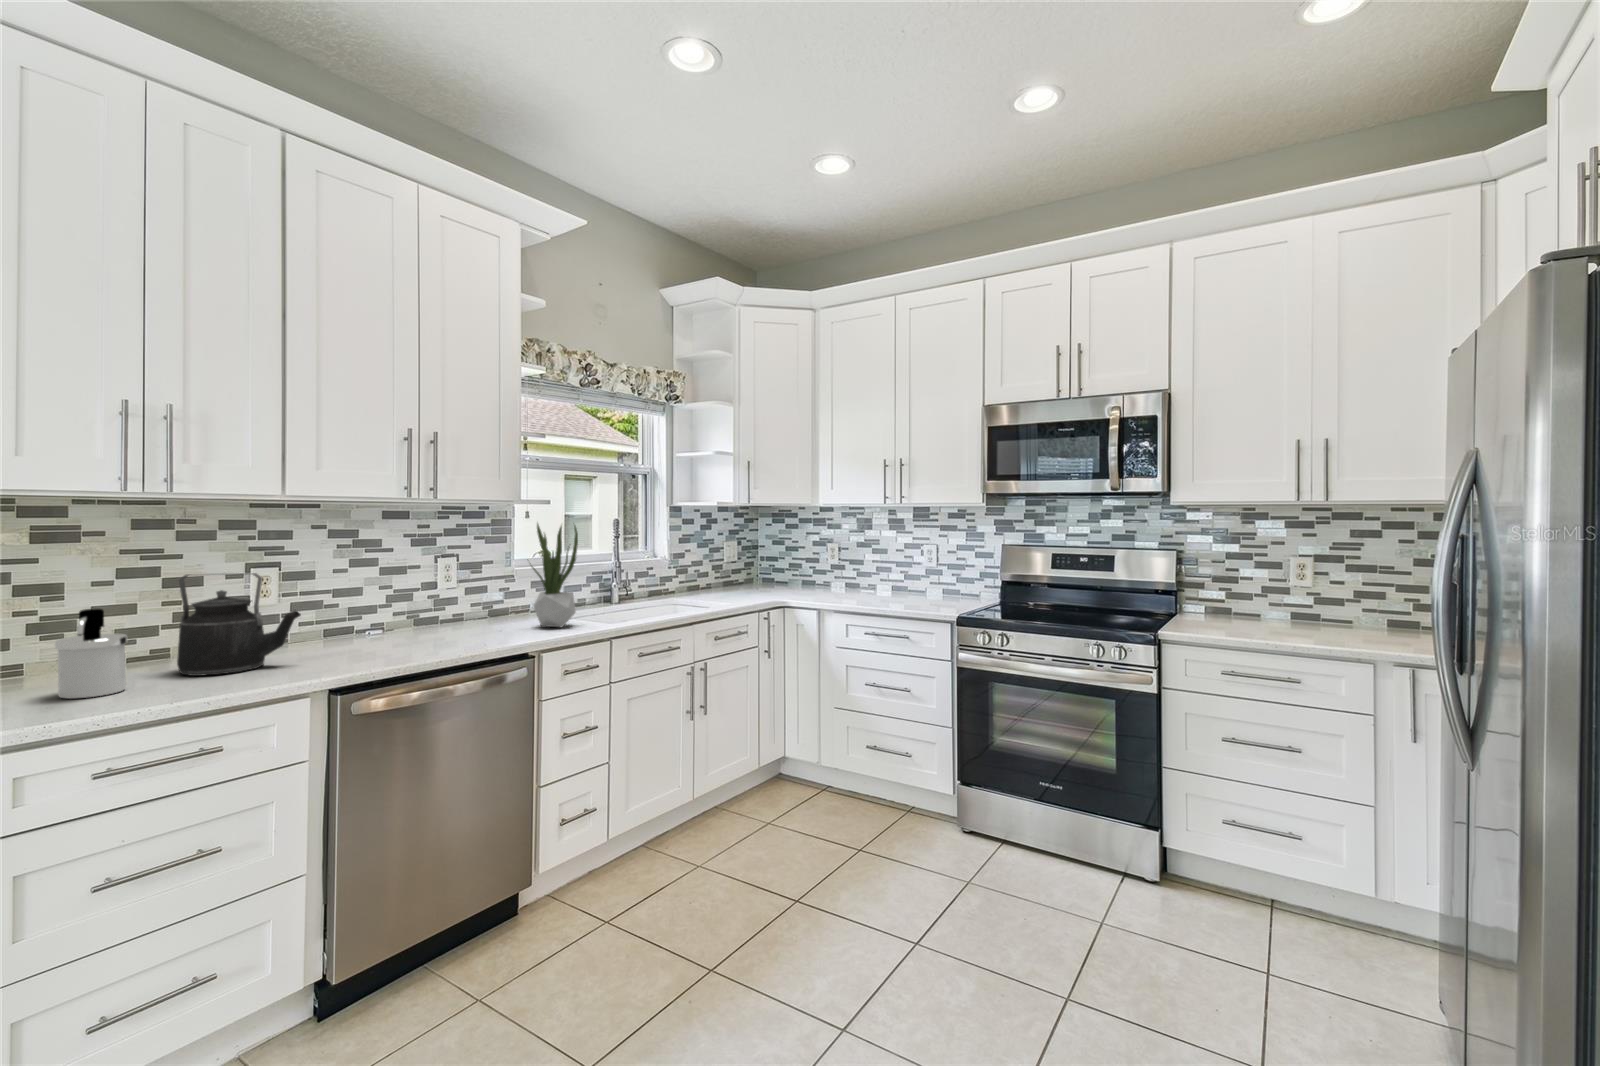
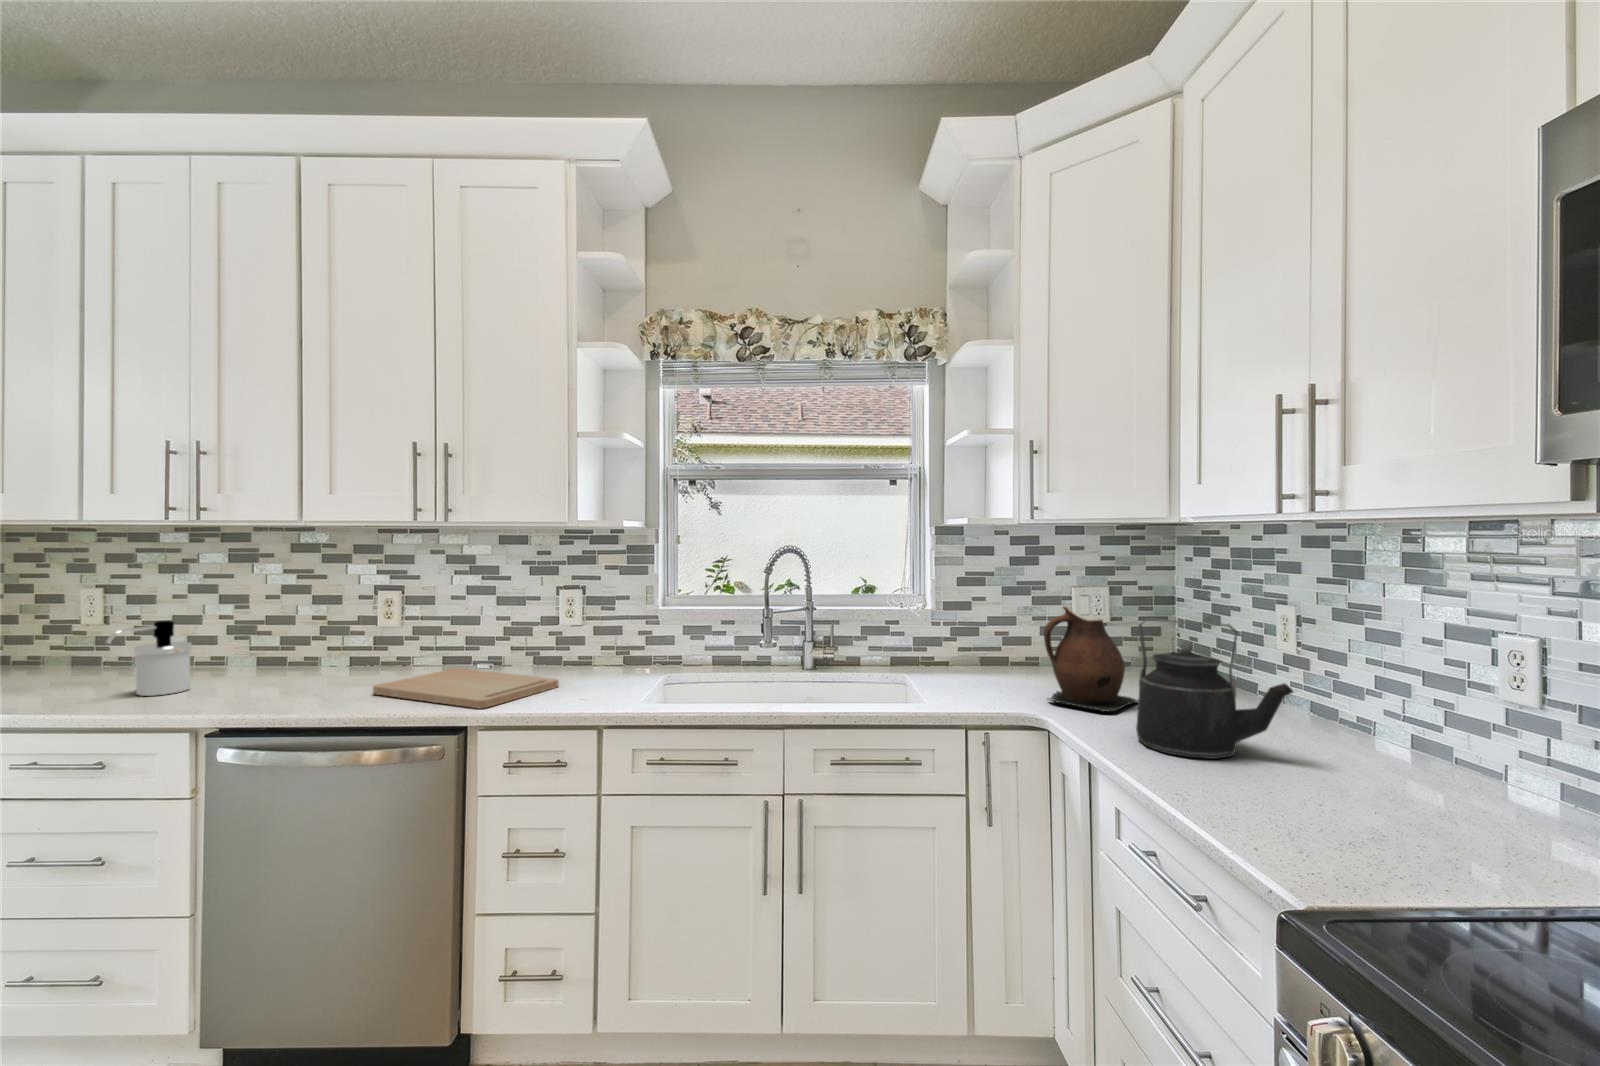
potted plant: present [530,524,578,627] -> none [568,550,630,698]
ceramic pitcher: none [761,548,802,597] -> present [1044,606,1138,712]
kettle: present [177,573,301,676] -> present [1136,619,1293,759]
cutting board: none [371,624,518,653] -> present [373,668,559,708]

